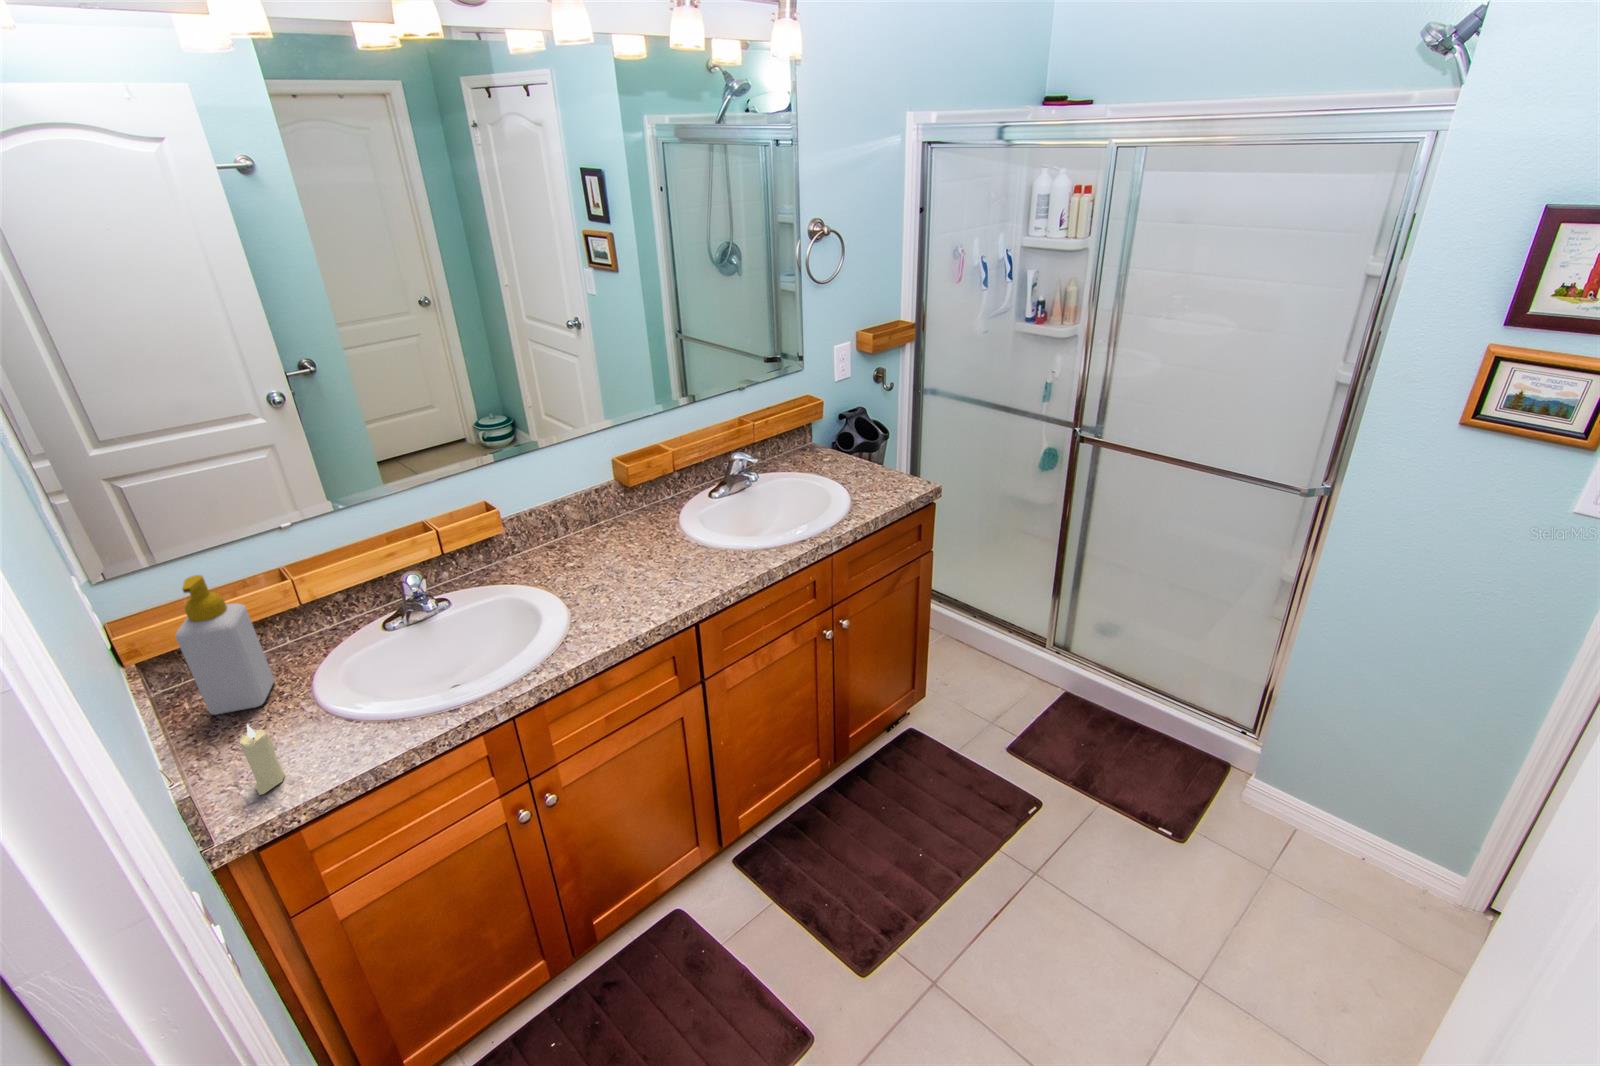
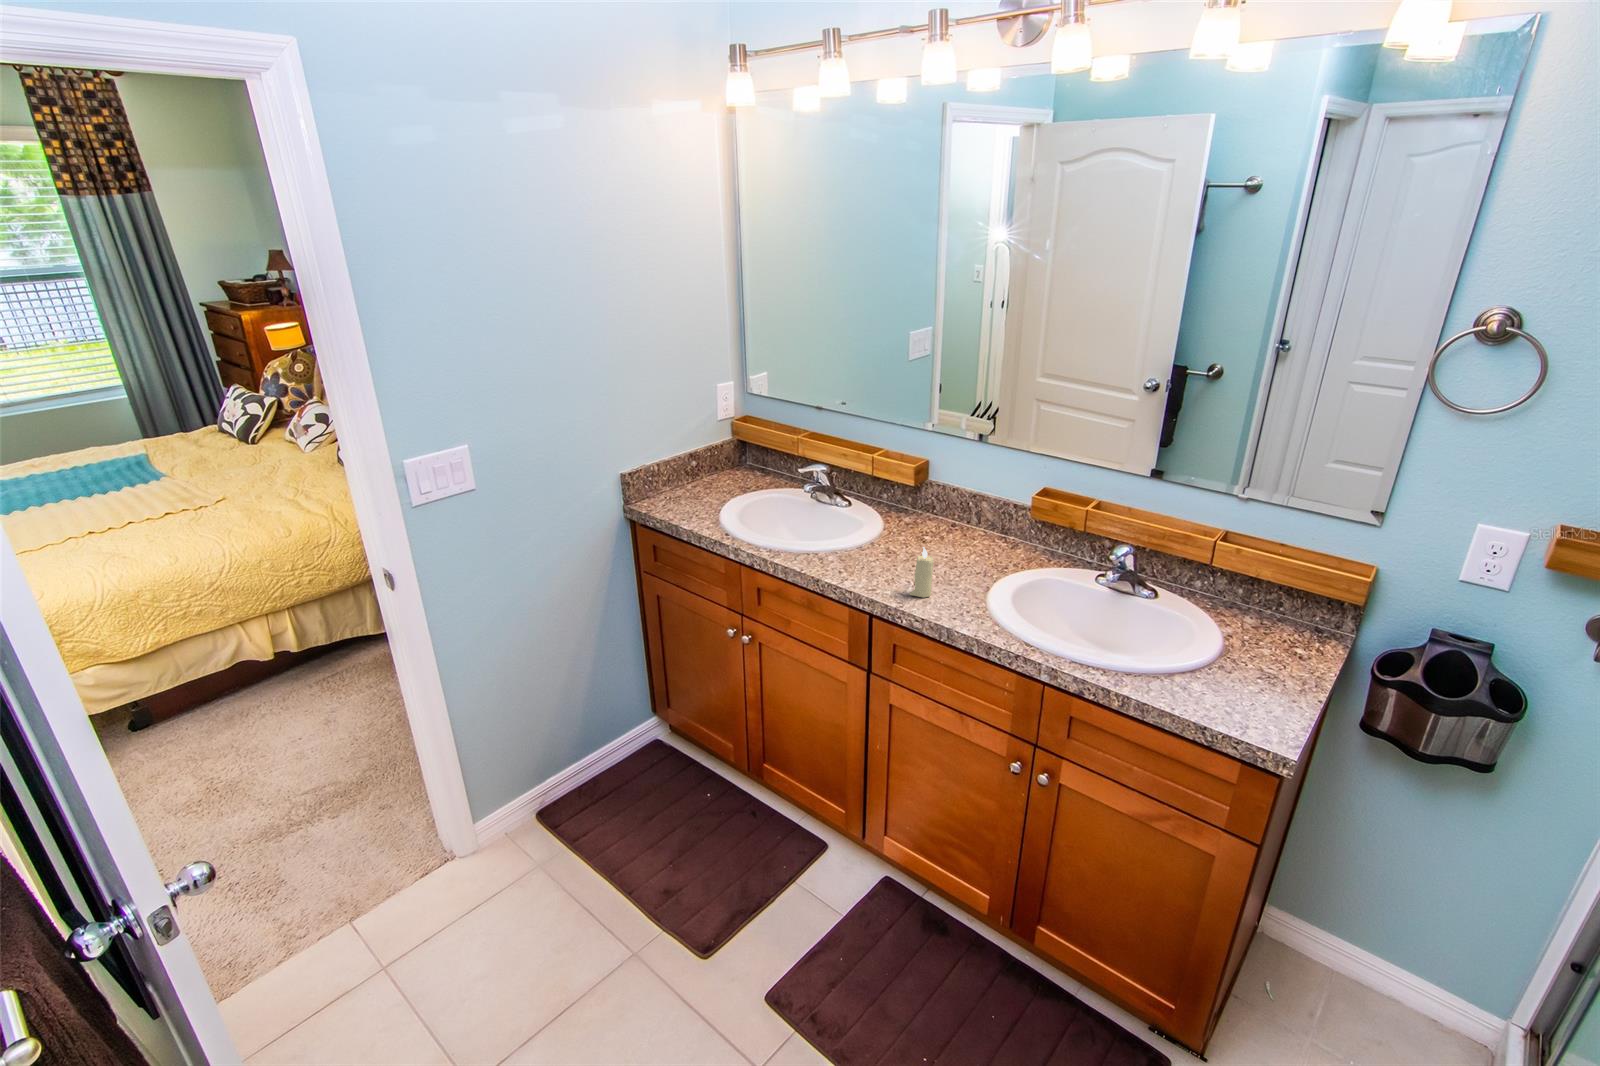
soap bottle: present [175,575,274,715] -> none [971,460,1024,566]

